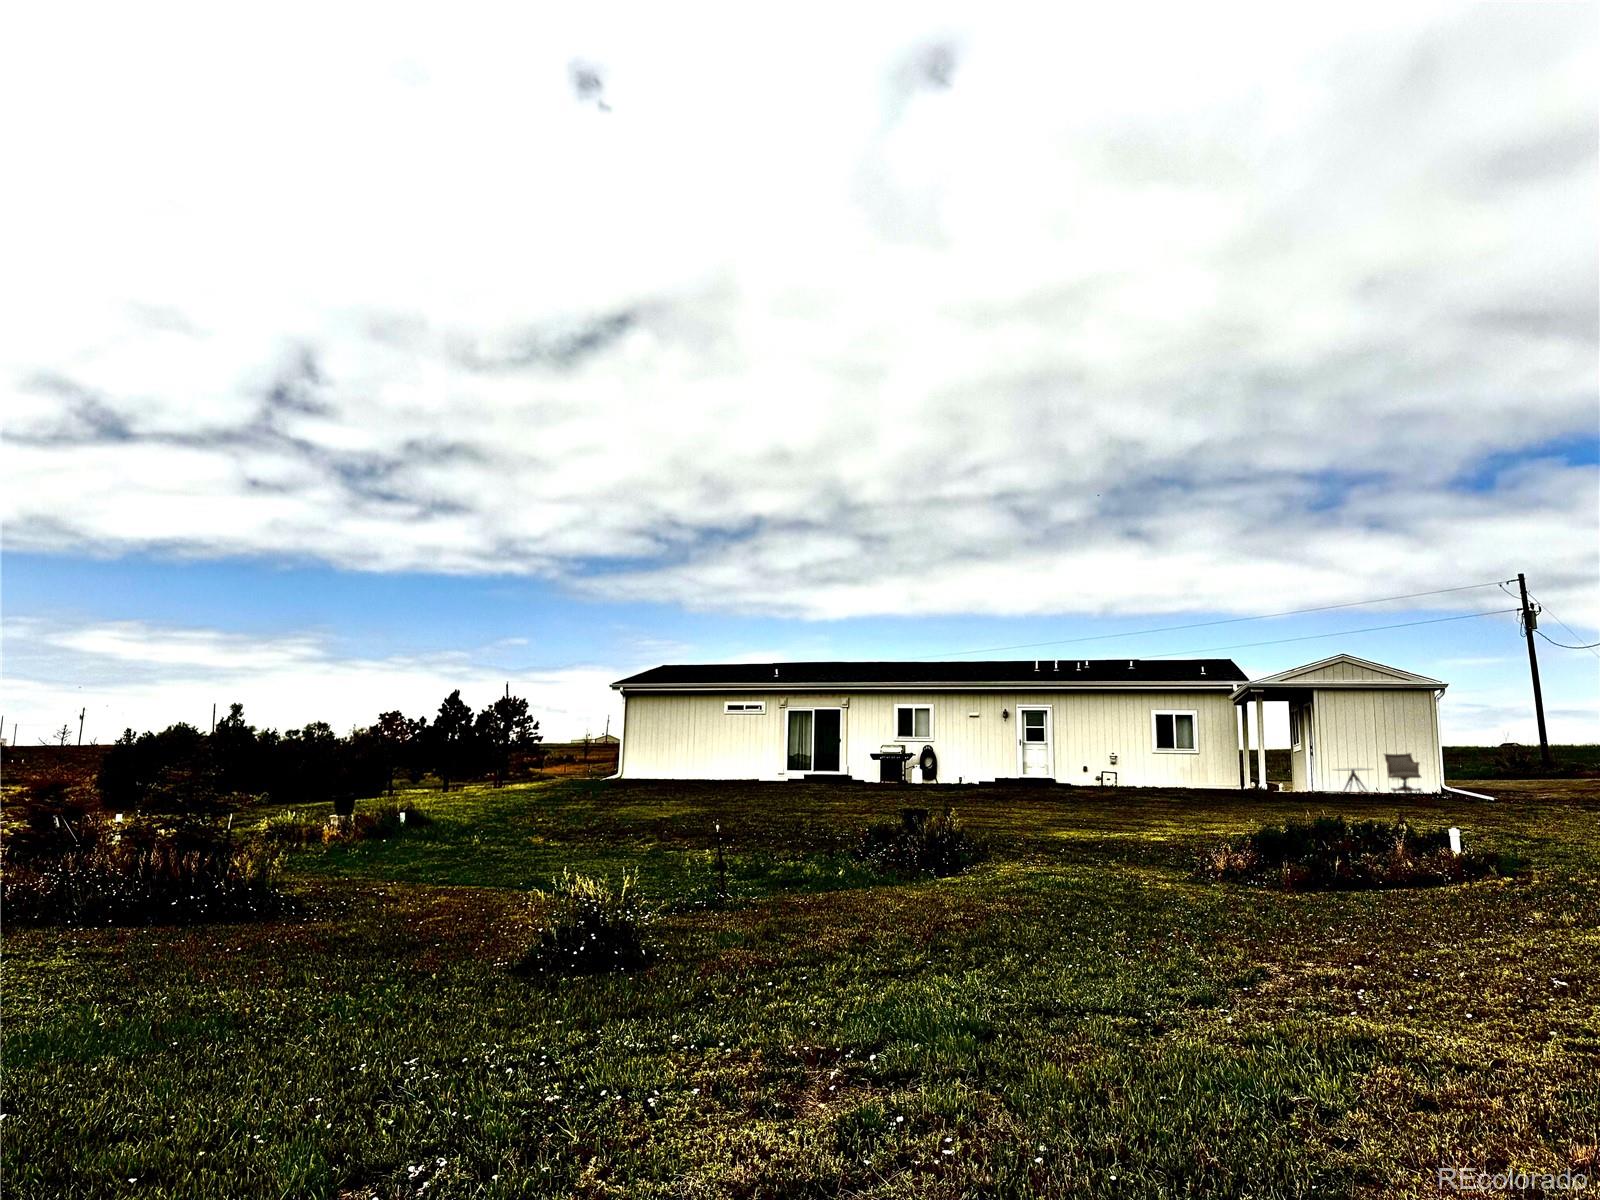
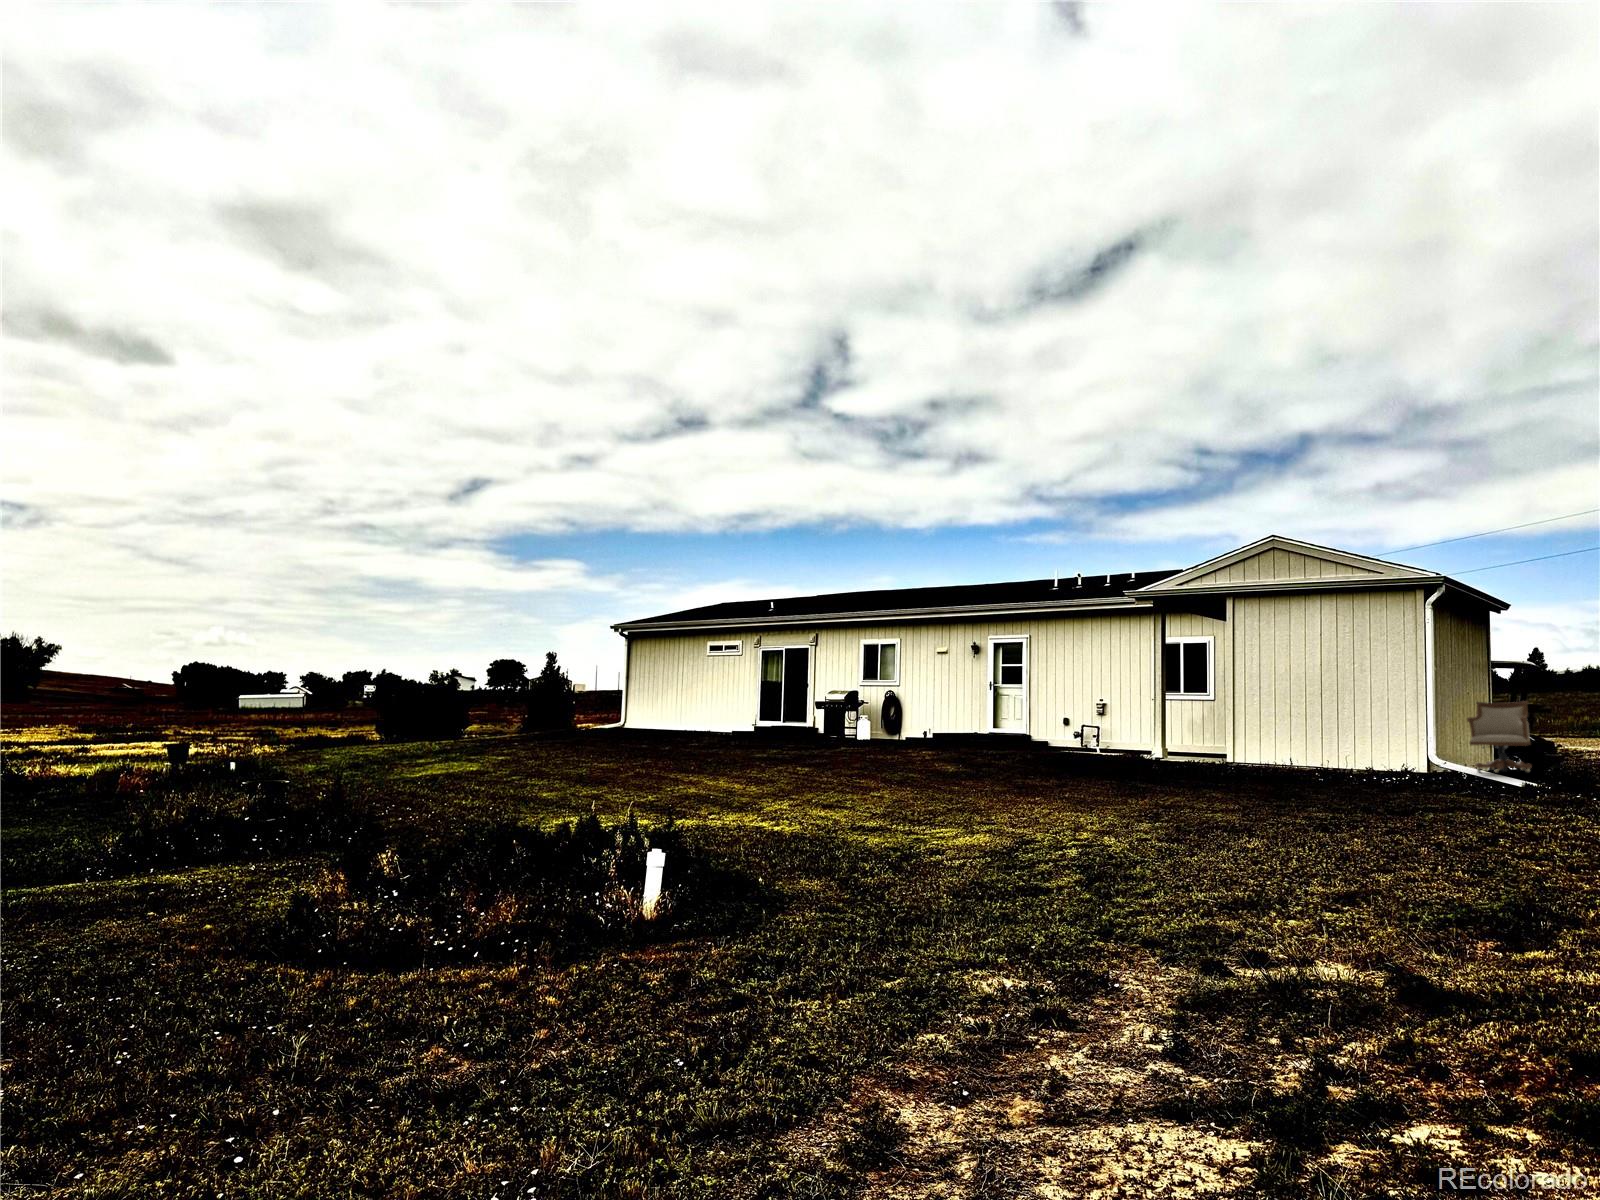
round table: present [1342,768,1367,793] -> none [1367,727,1440,772]

